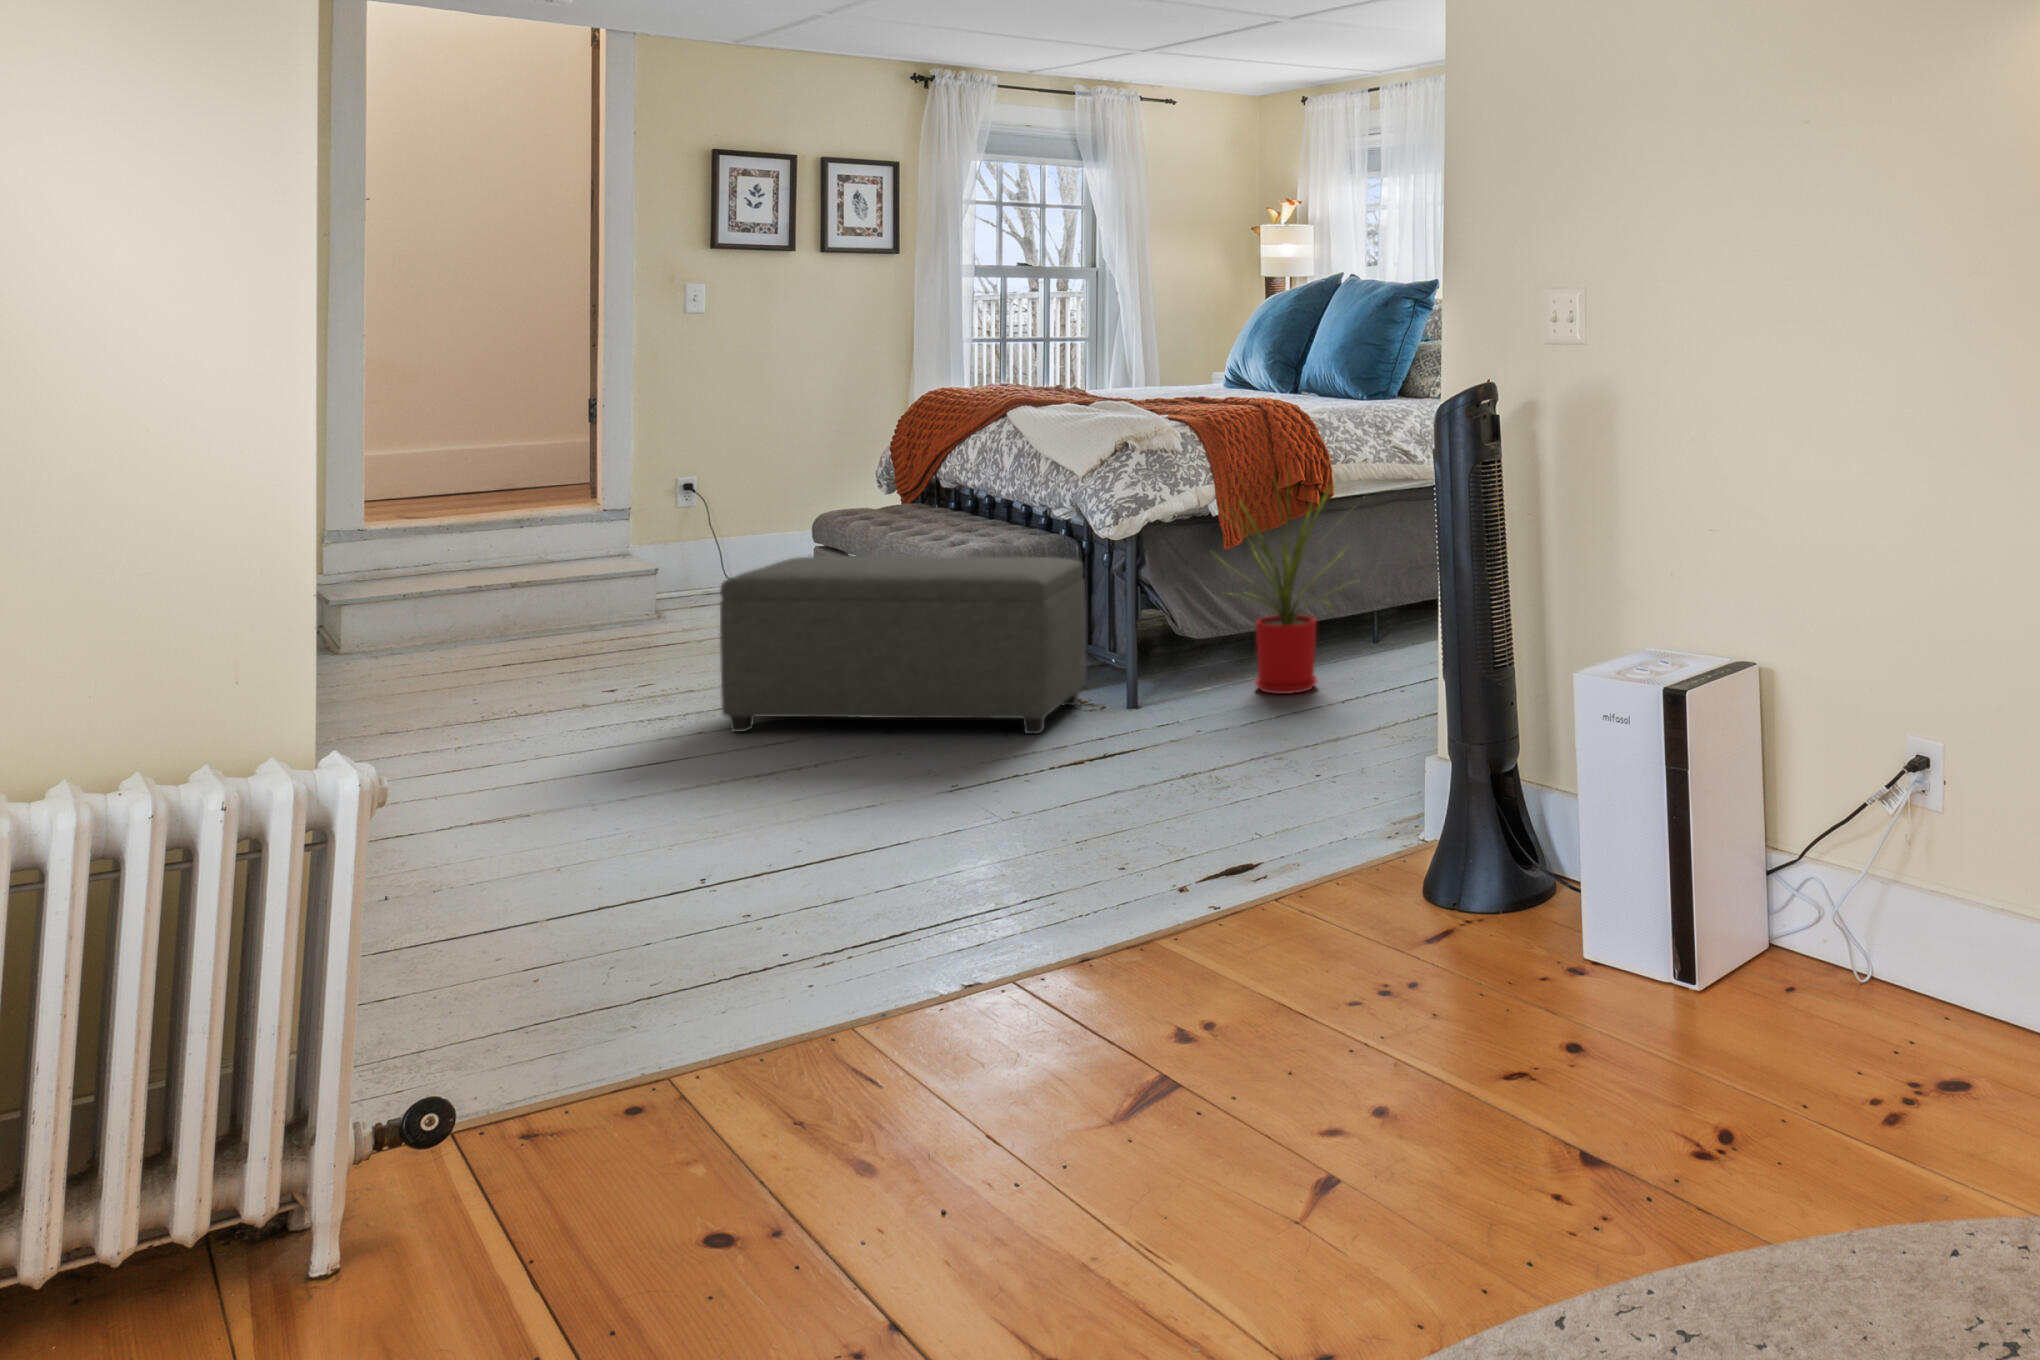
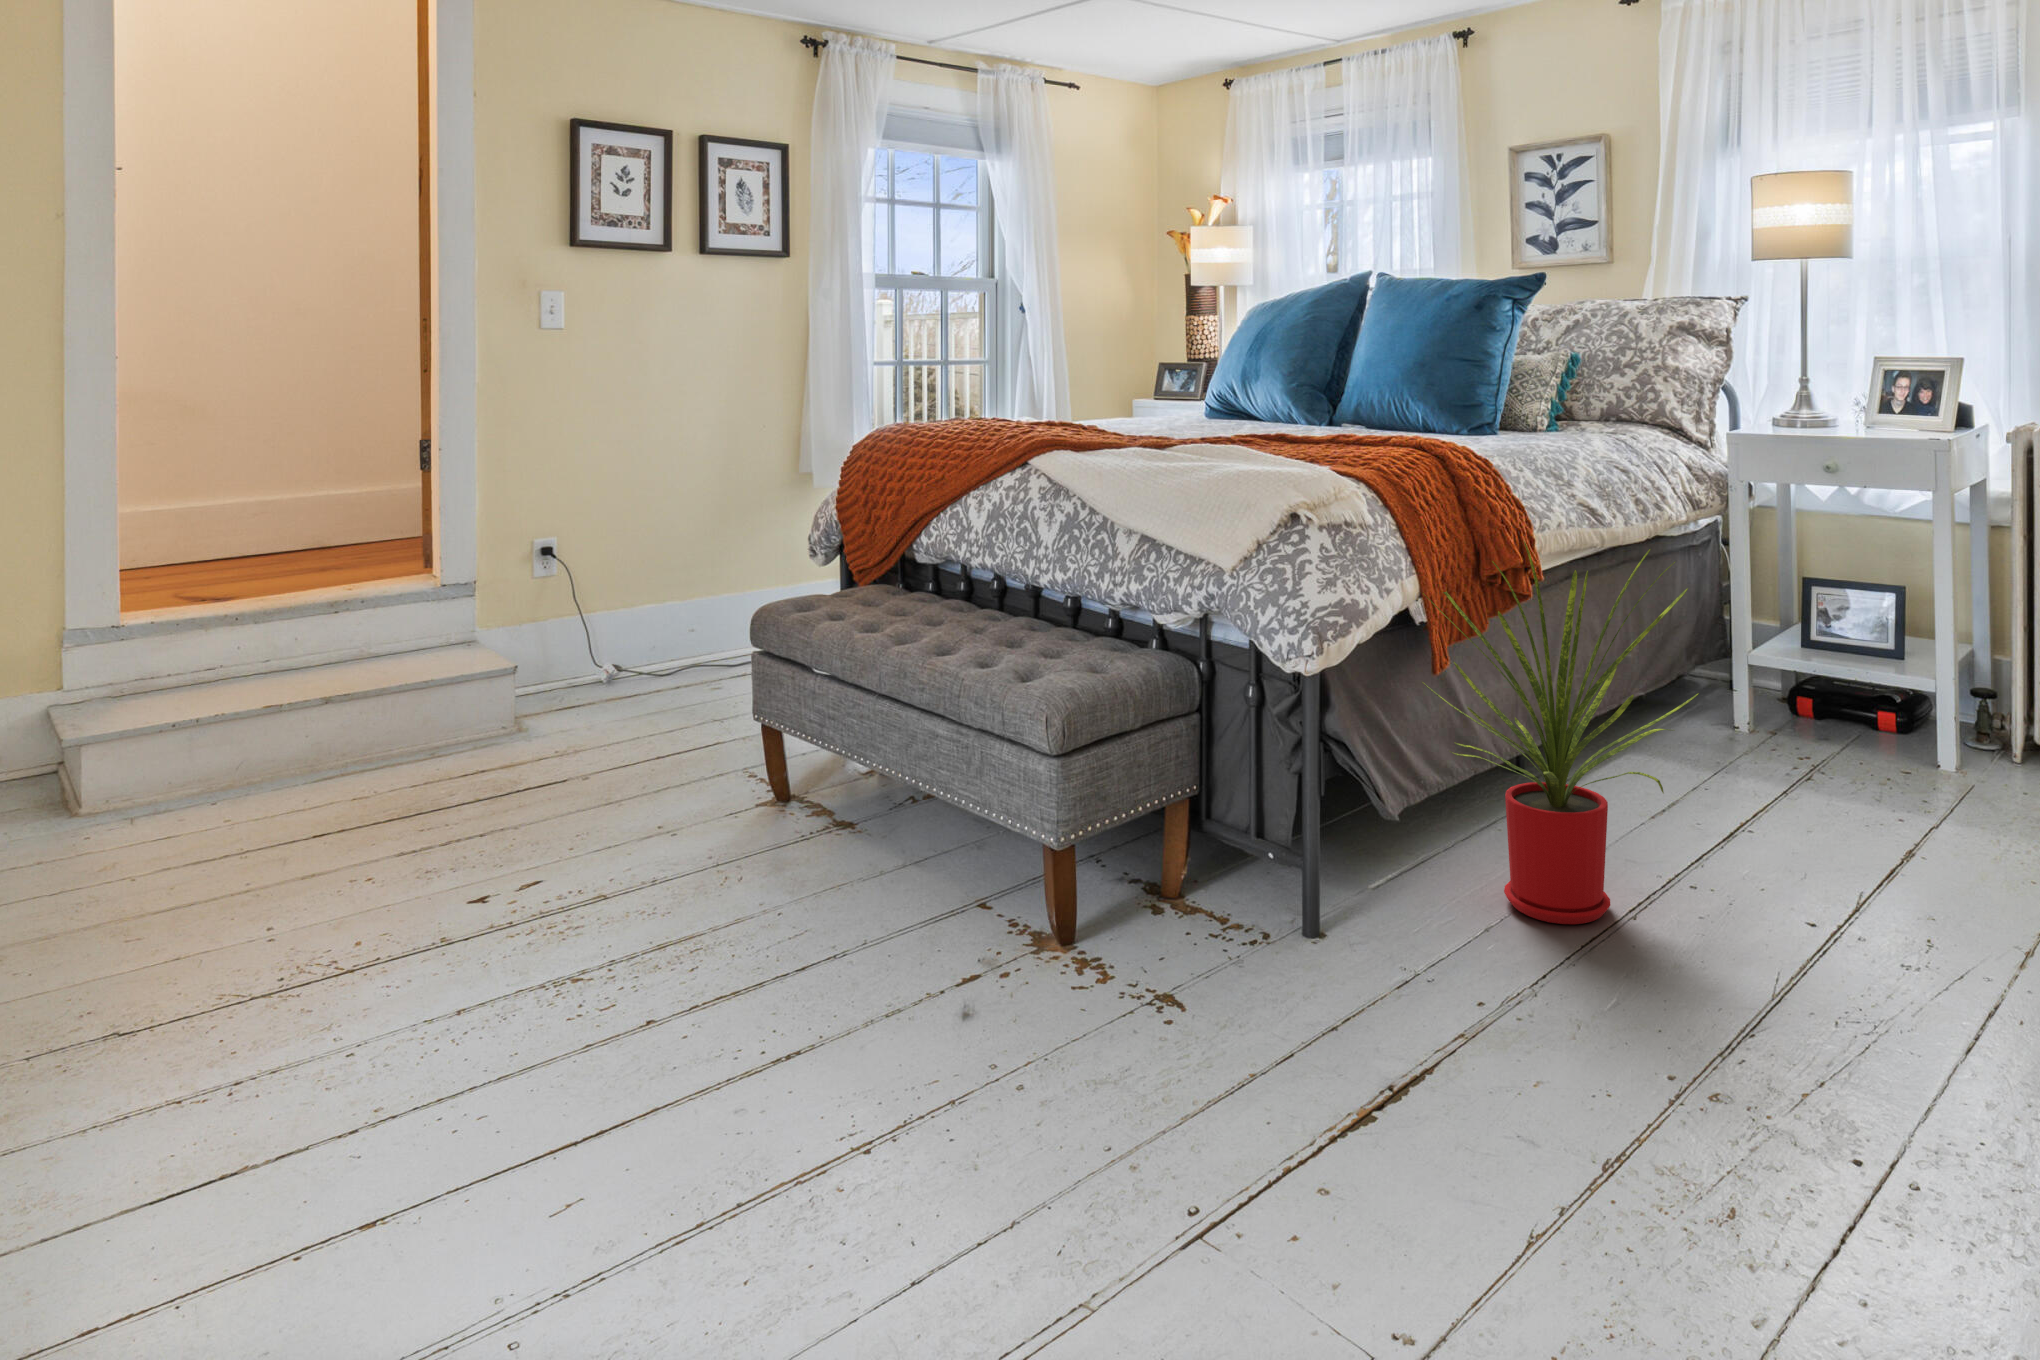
ottoman: present [720,556,1086,734] -> none [694,704,1278,1050]

